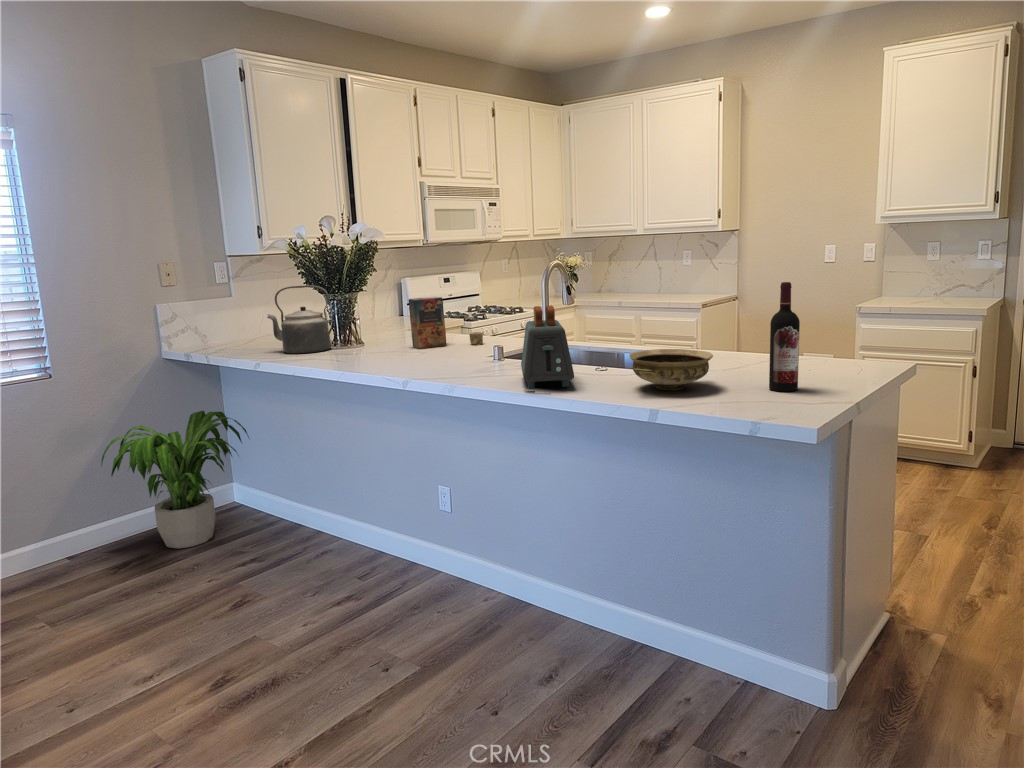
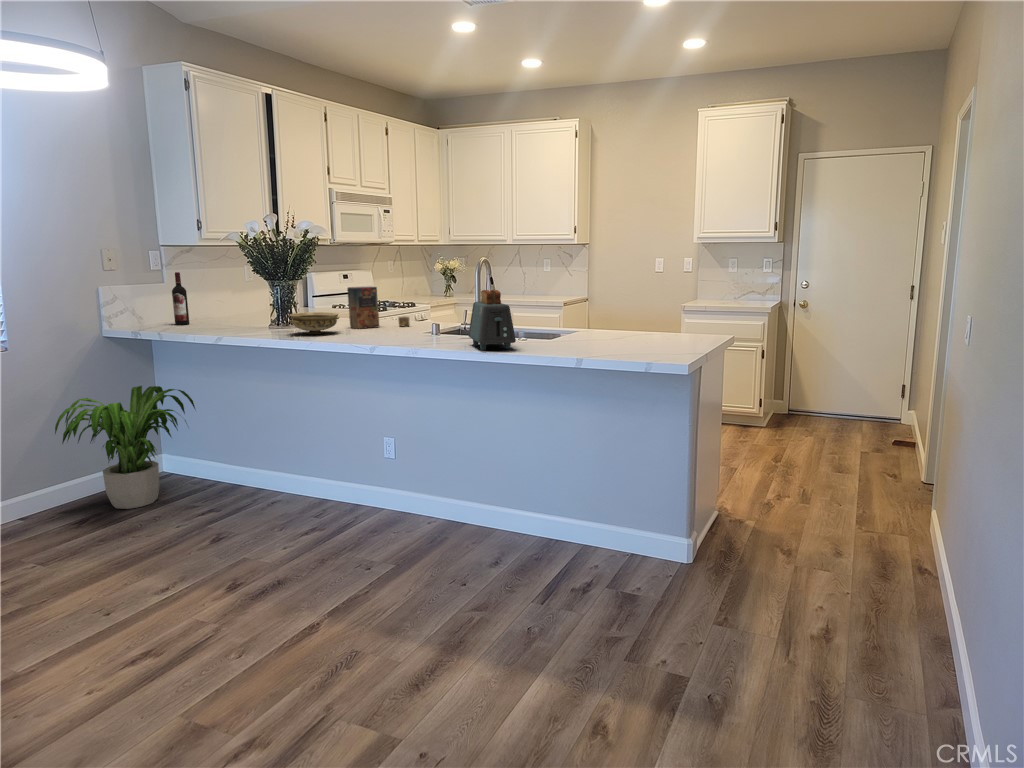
wine bottle: present [769,282,800,391] -> present [172,272,189,325]
kettle: present [267,285,331,354] -> none [219,273,276,332]
ceramic bowl: present [629,349,713,390] -> present [289,312,339,334]

